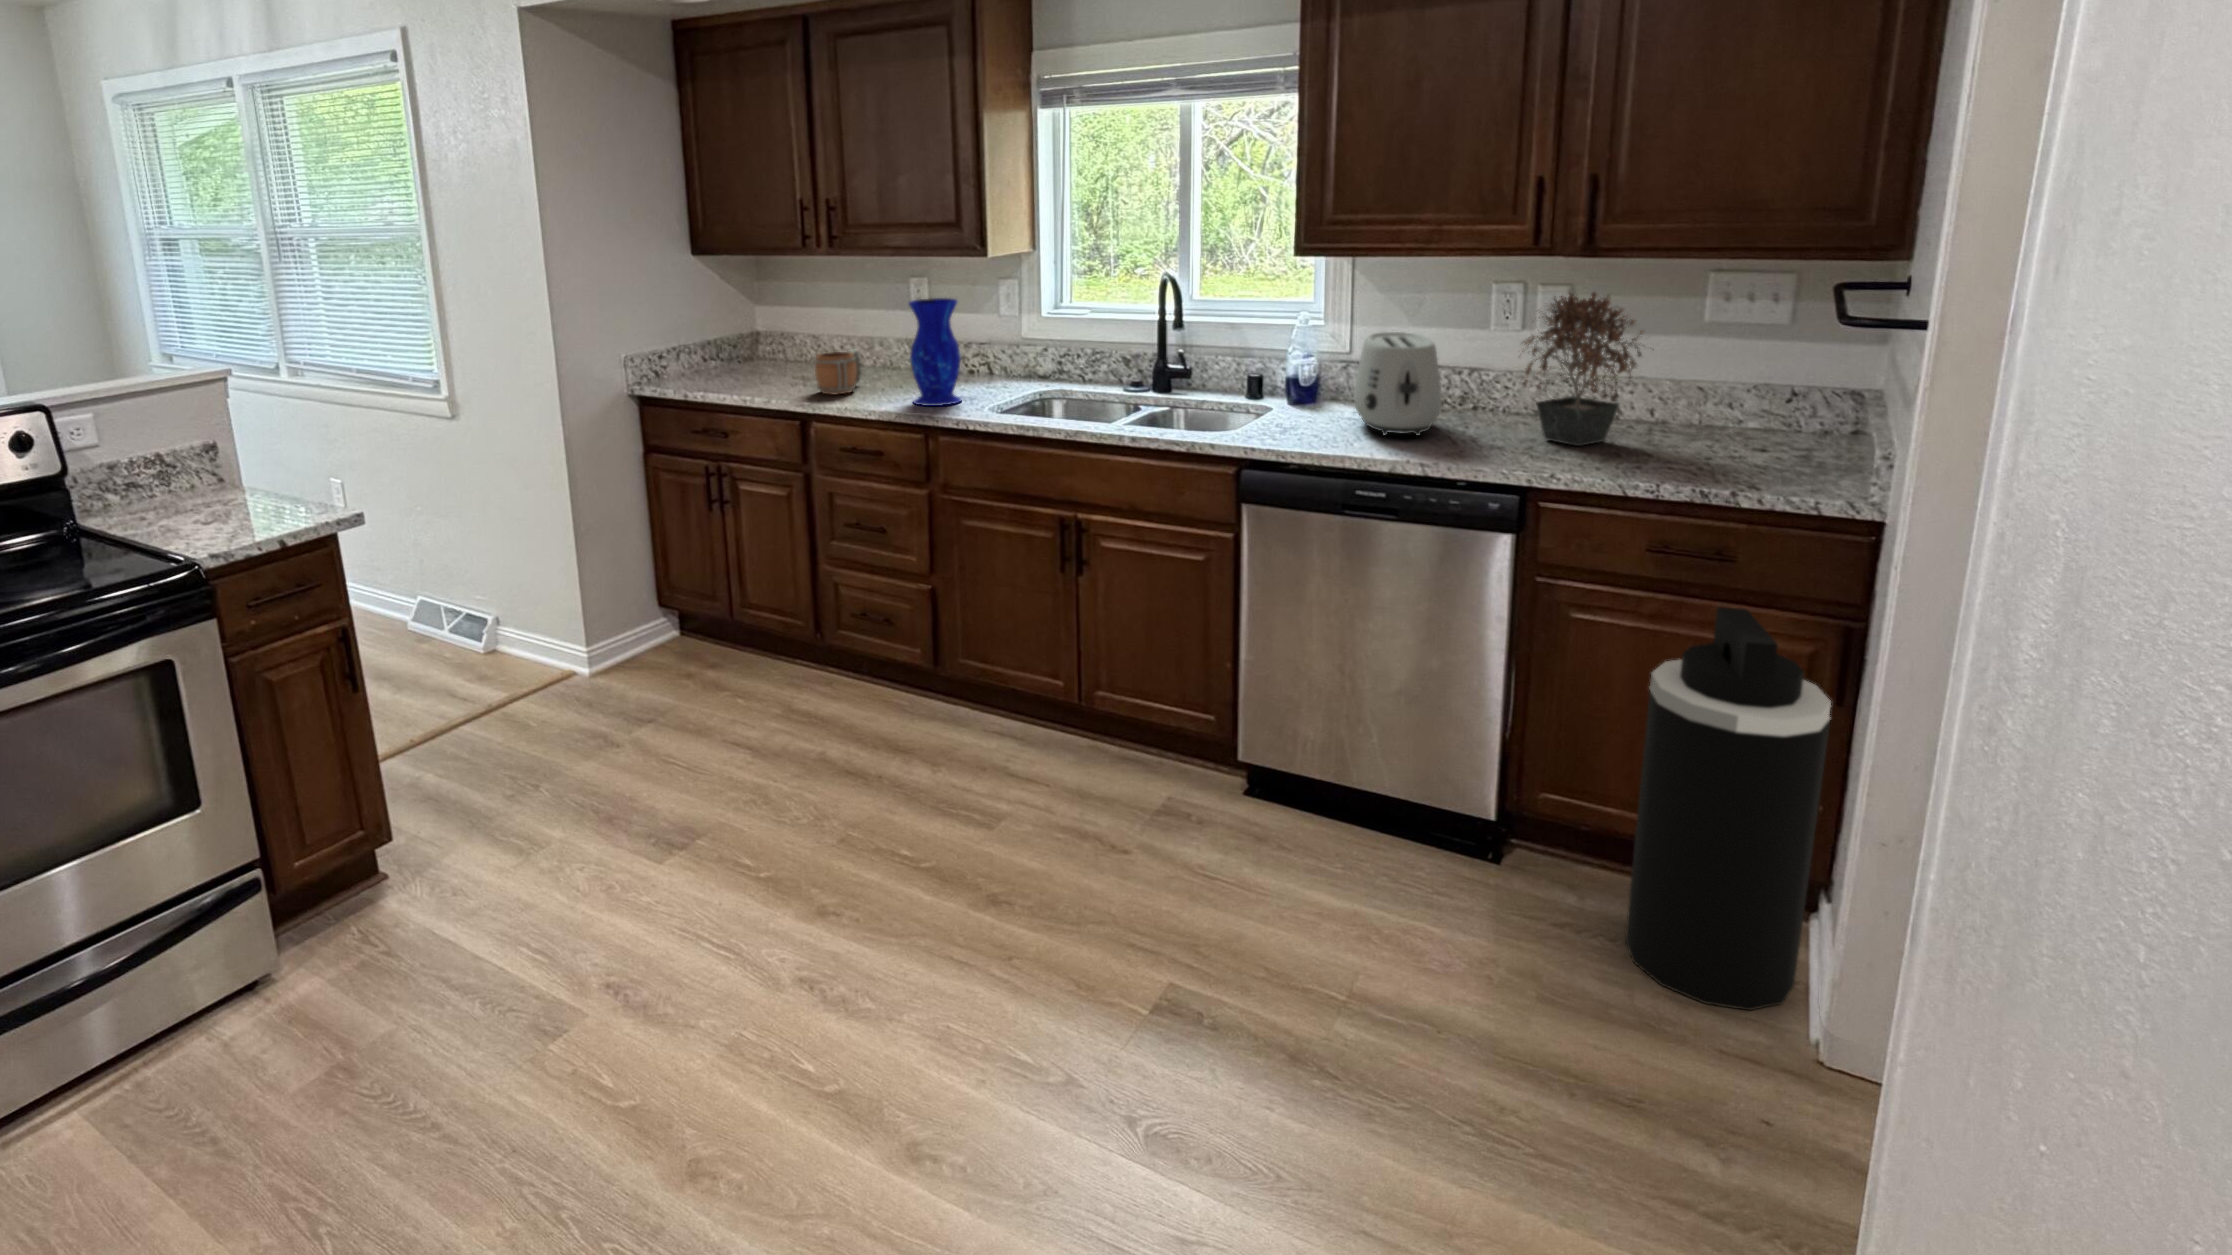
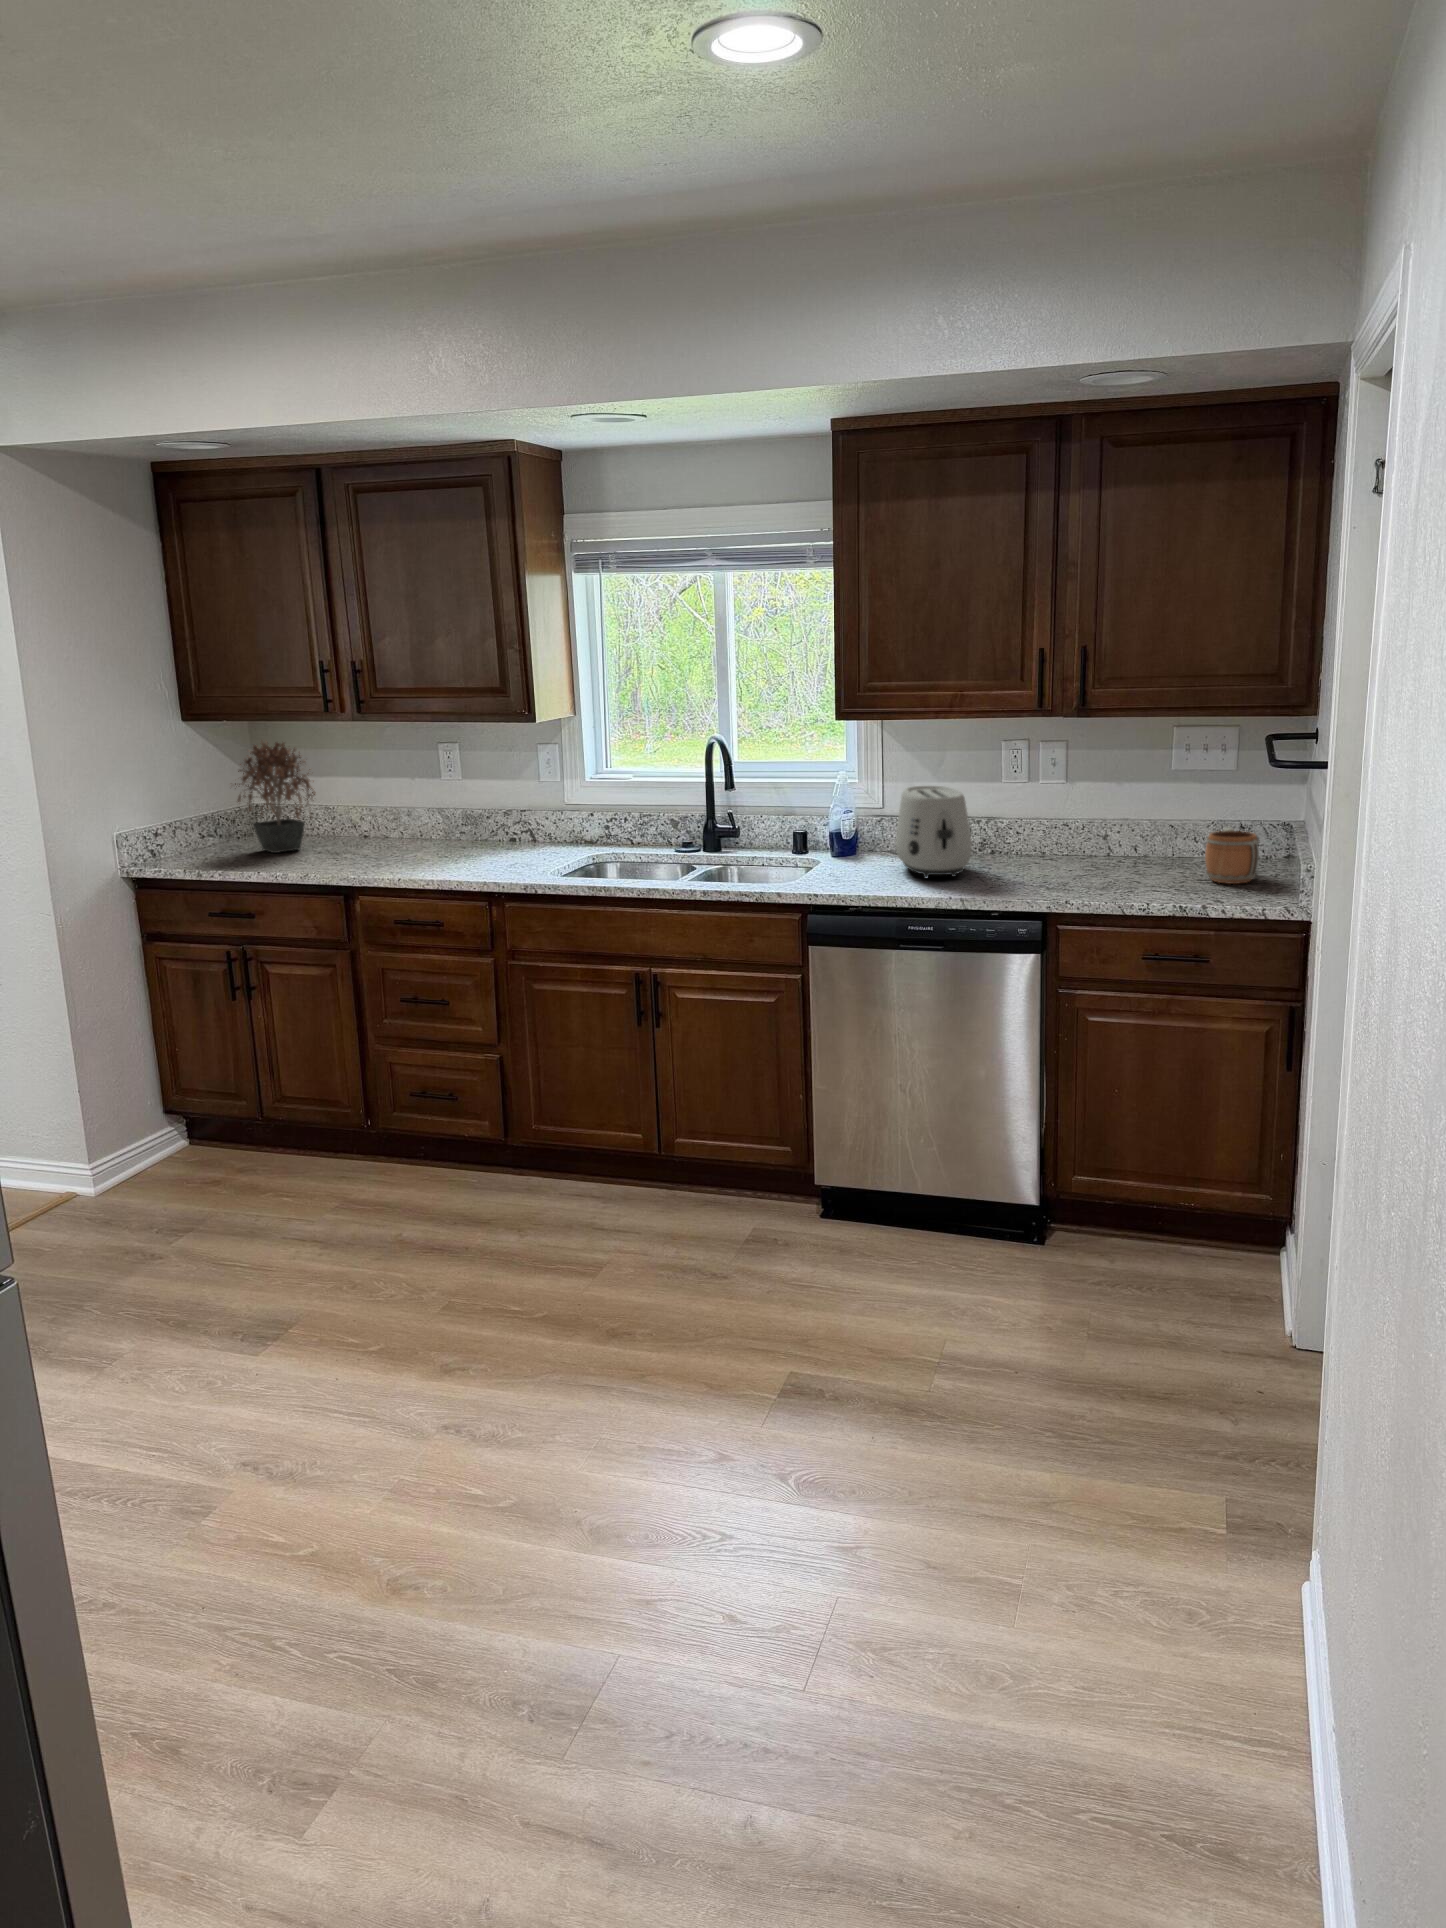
potted plant: present [1518,292,1654,446] -> present [235,742,316,853]
vase: present [909,298,961,406] -> none [456,763,515,873]
mug: present [815,349,862,395] -> present [1205,827,1259,884]
trash can: present [1625,607,1831,1010] -> none [1148,998,1281,1320]

